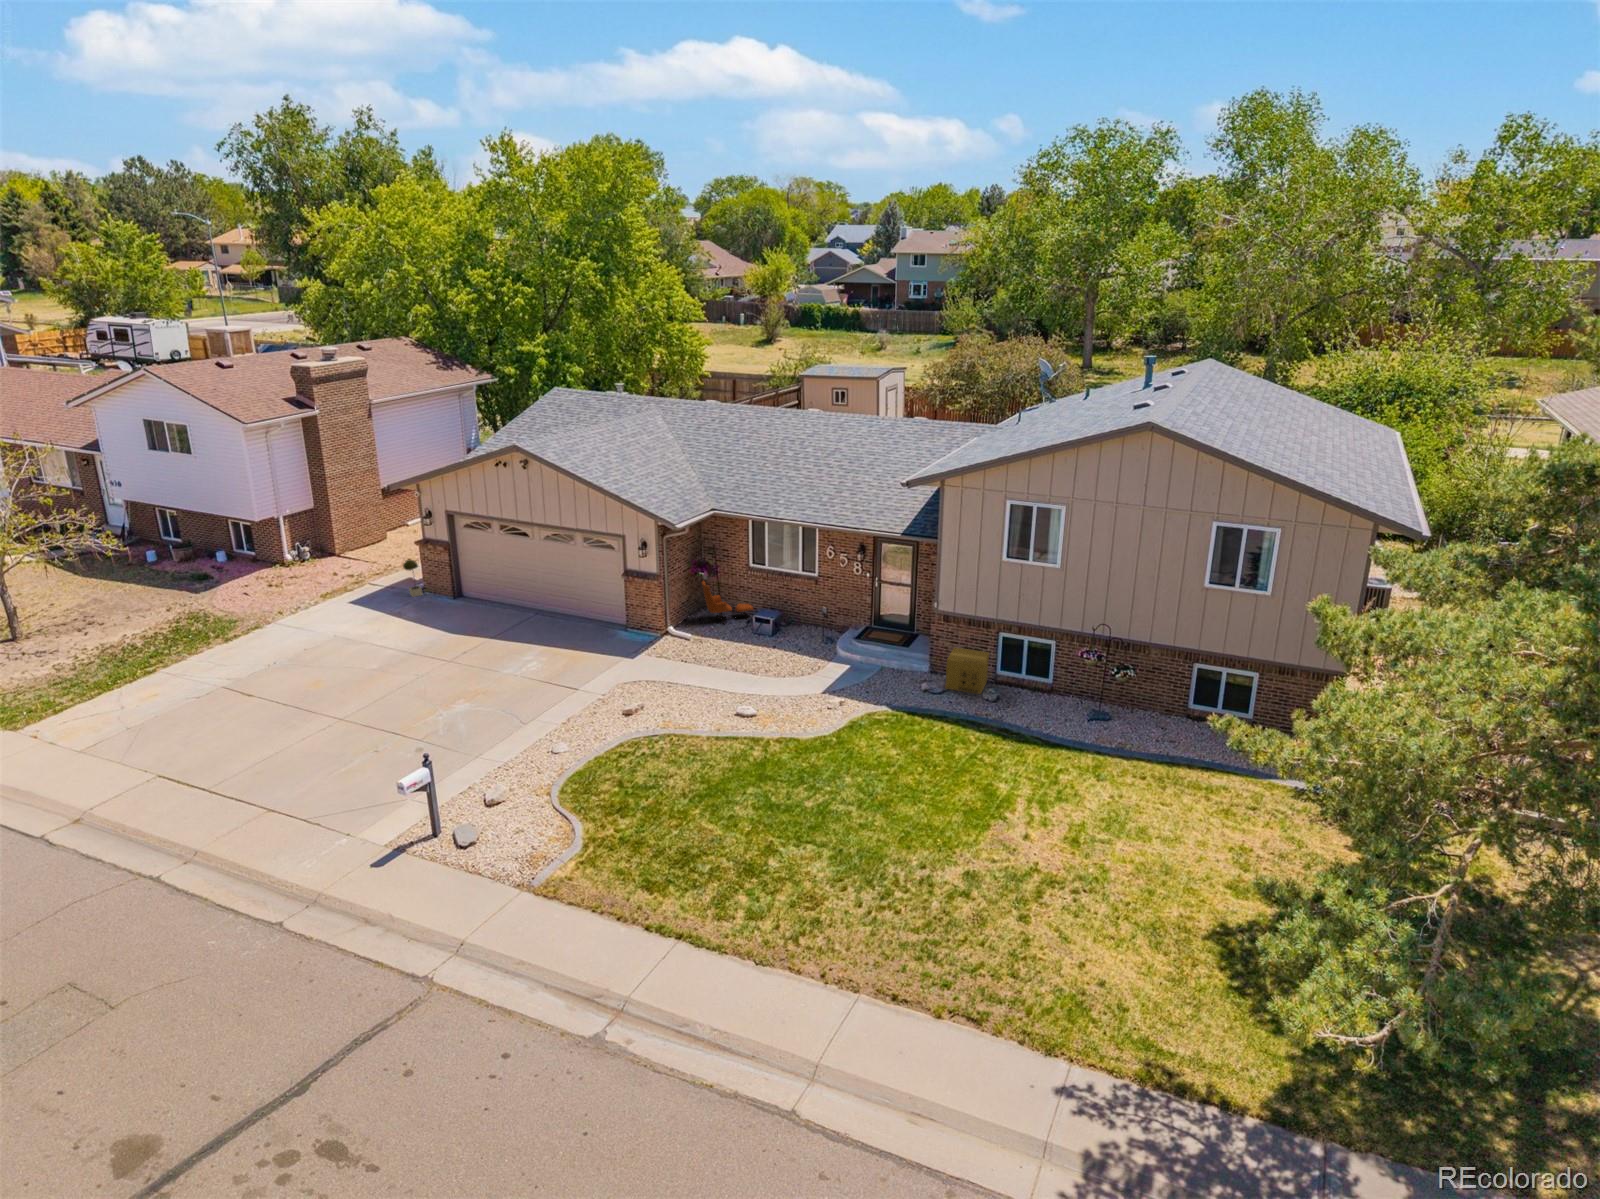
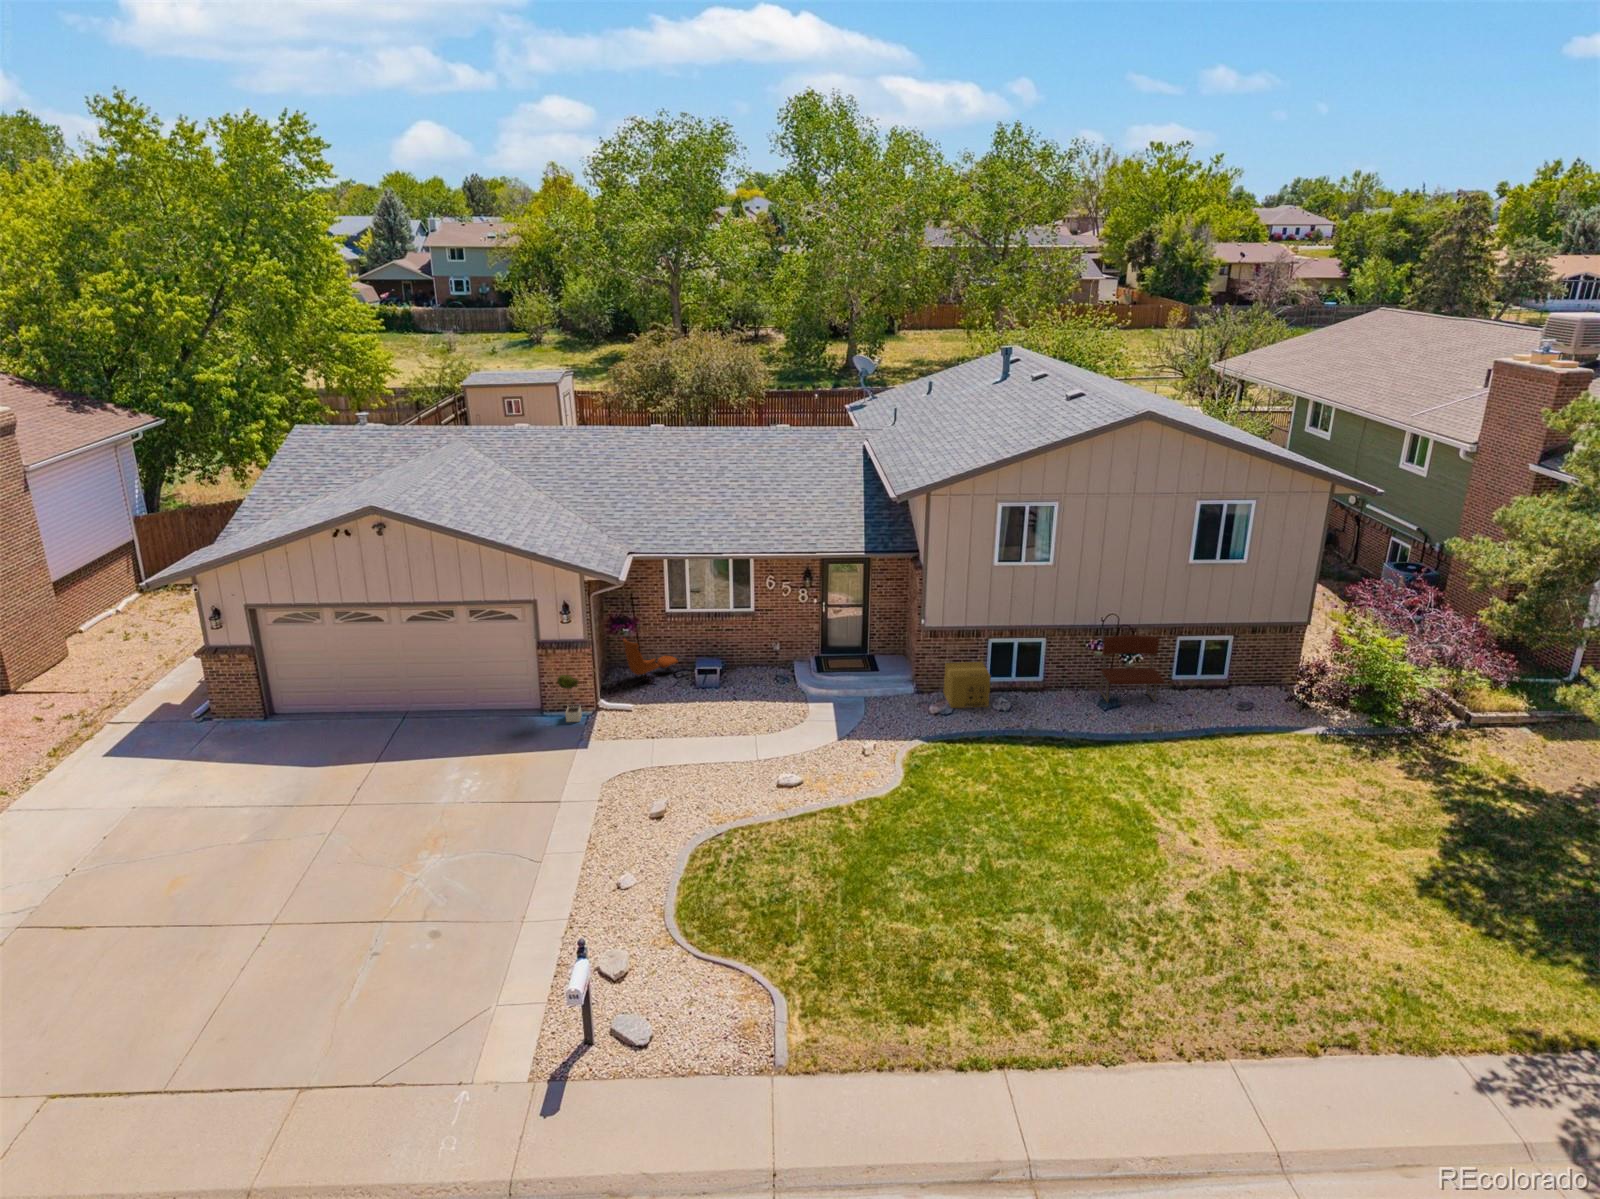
potted tree: present [403,560,422,597] -> present [557,675,581,722]
bench: none [1100,649,1166,724] -> present [1099,635,1164,702]

